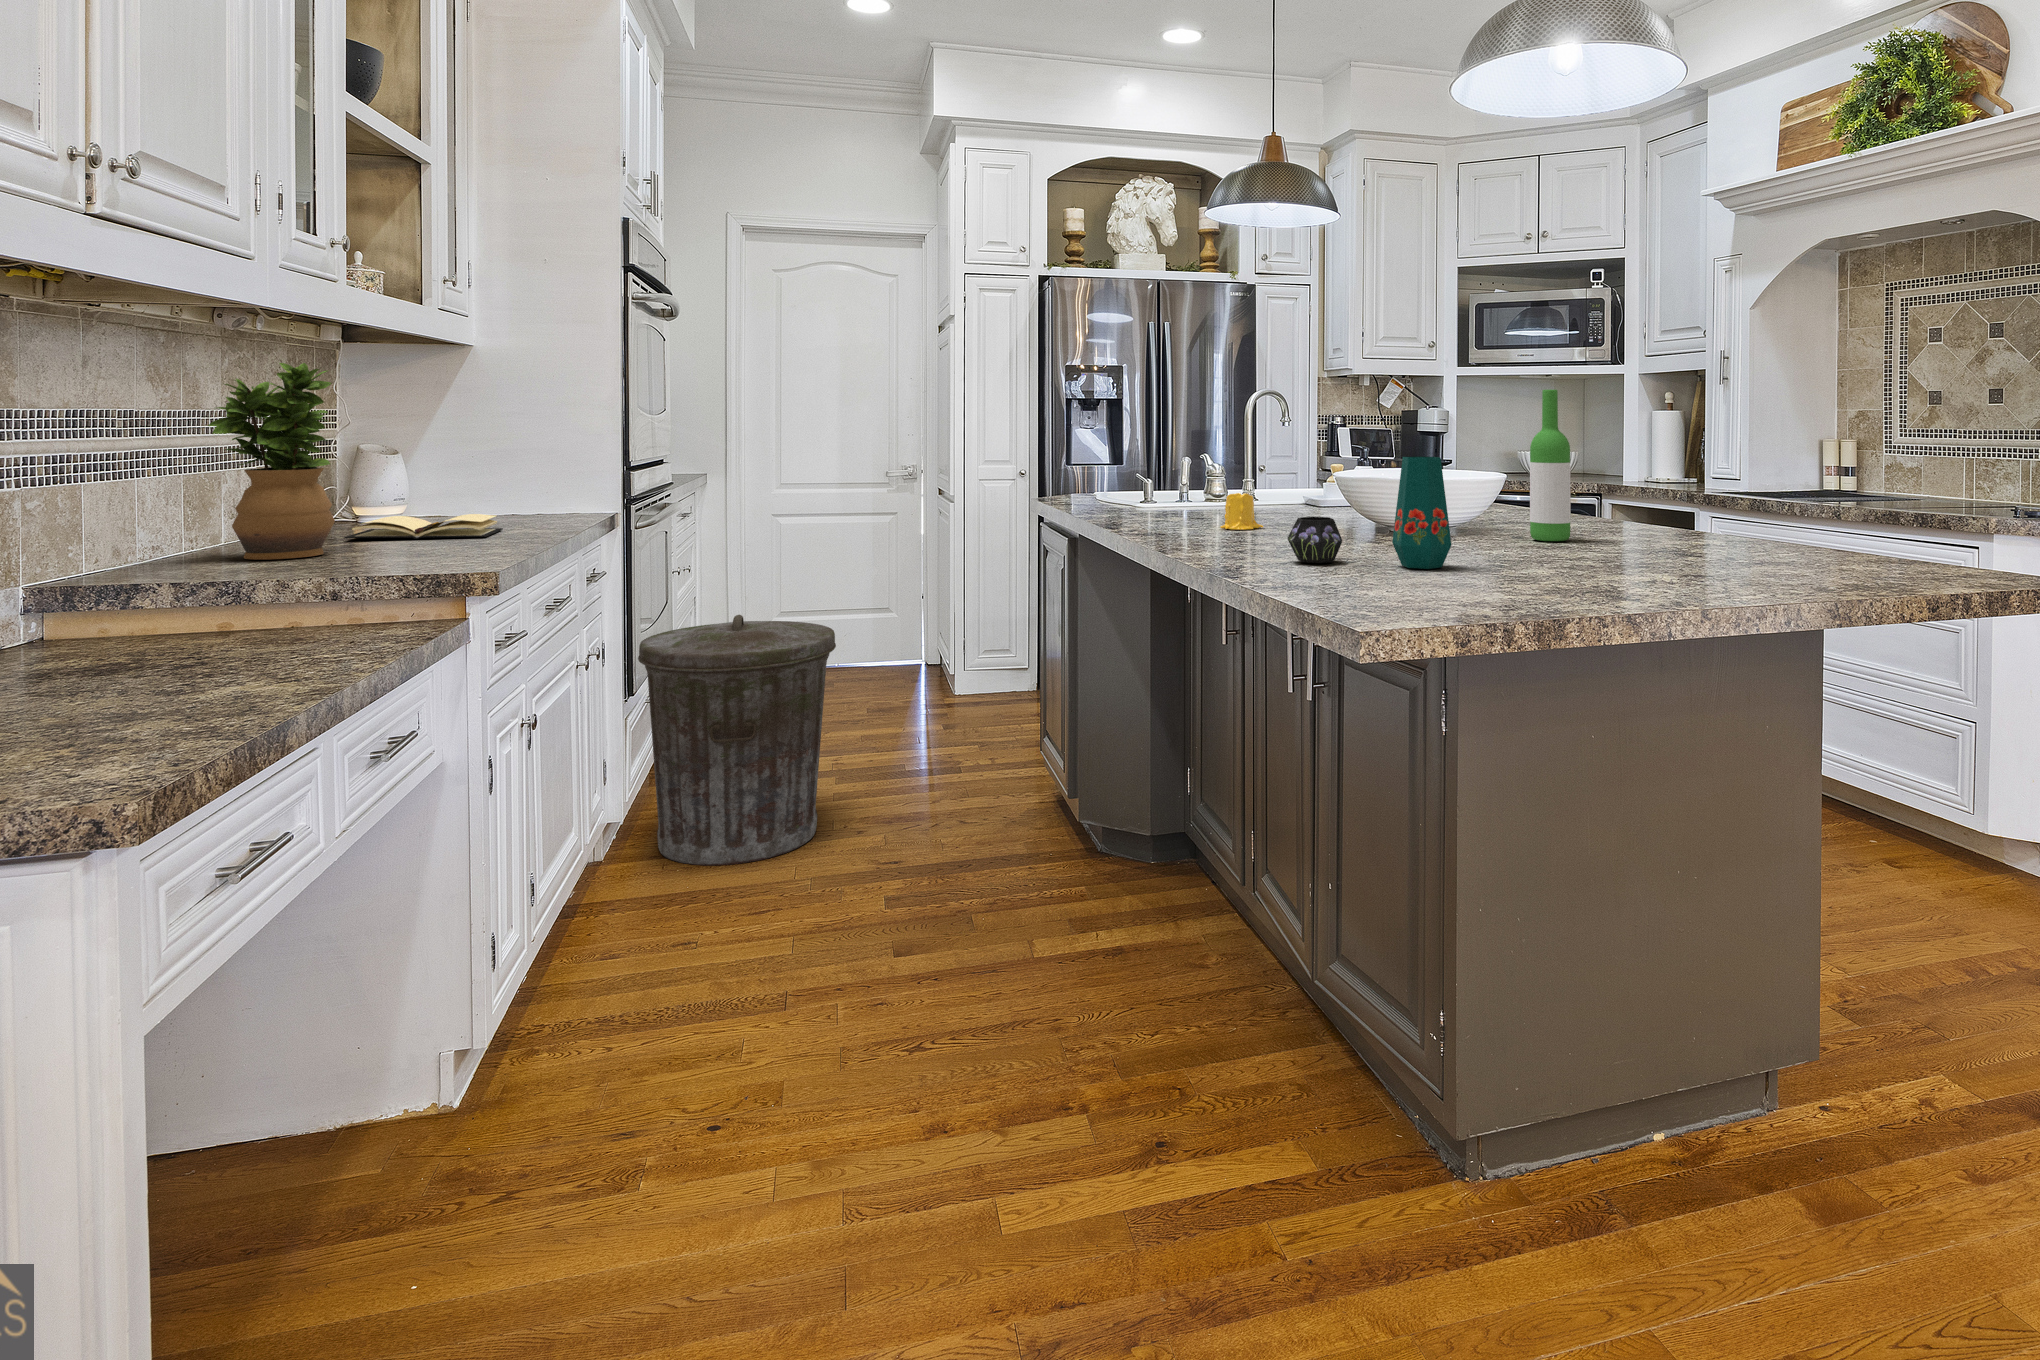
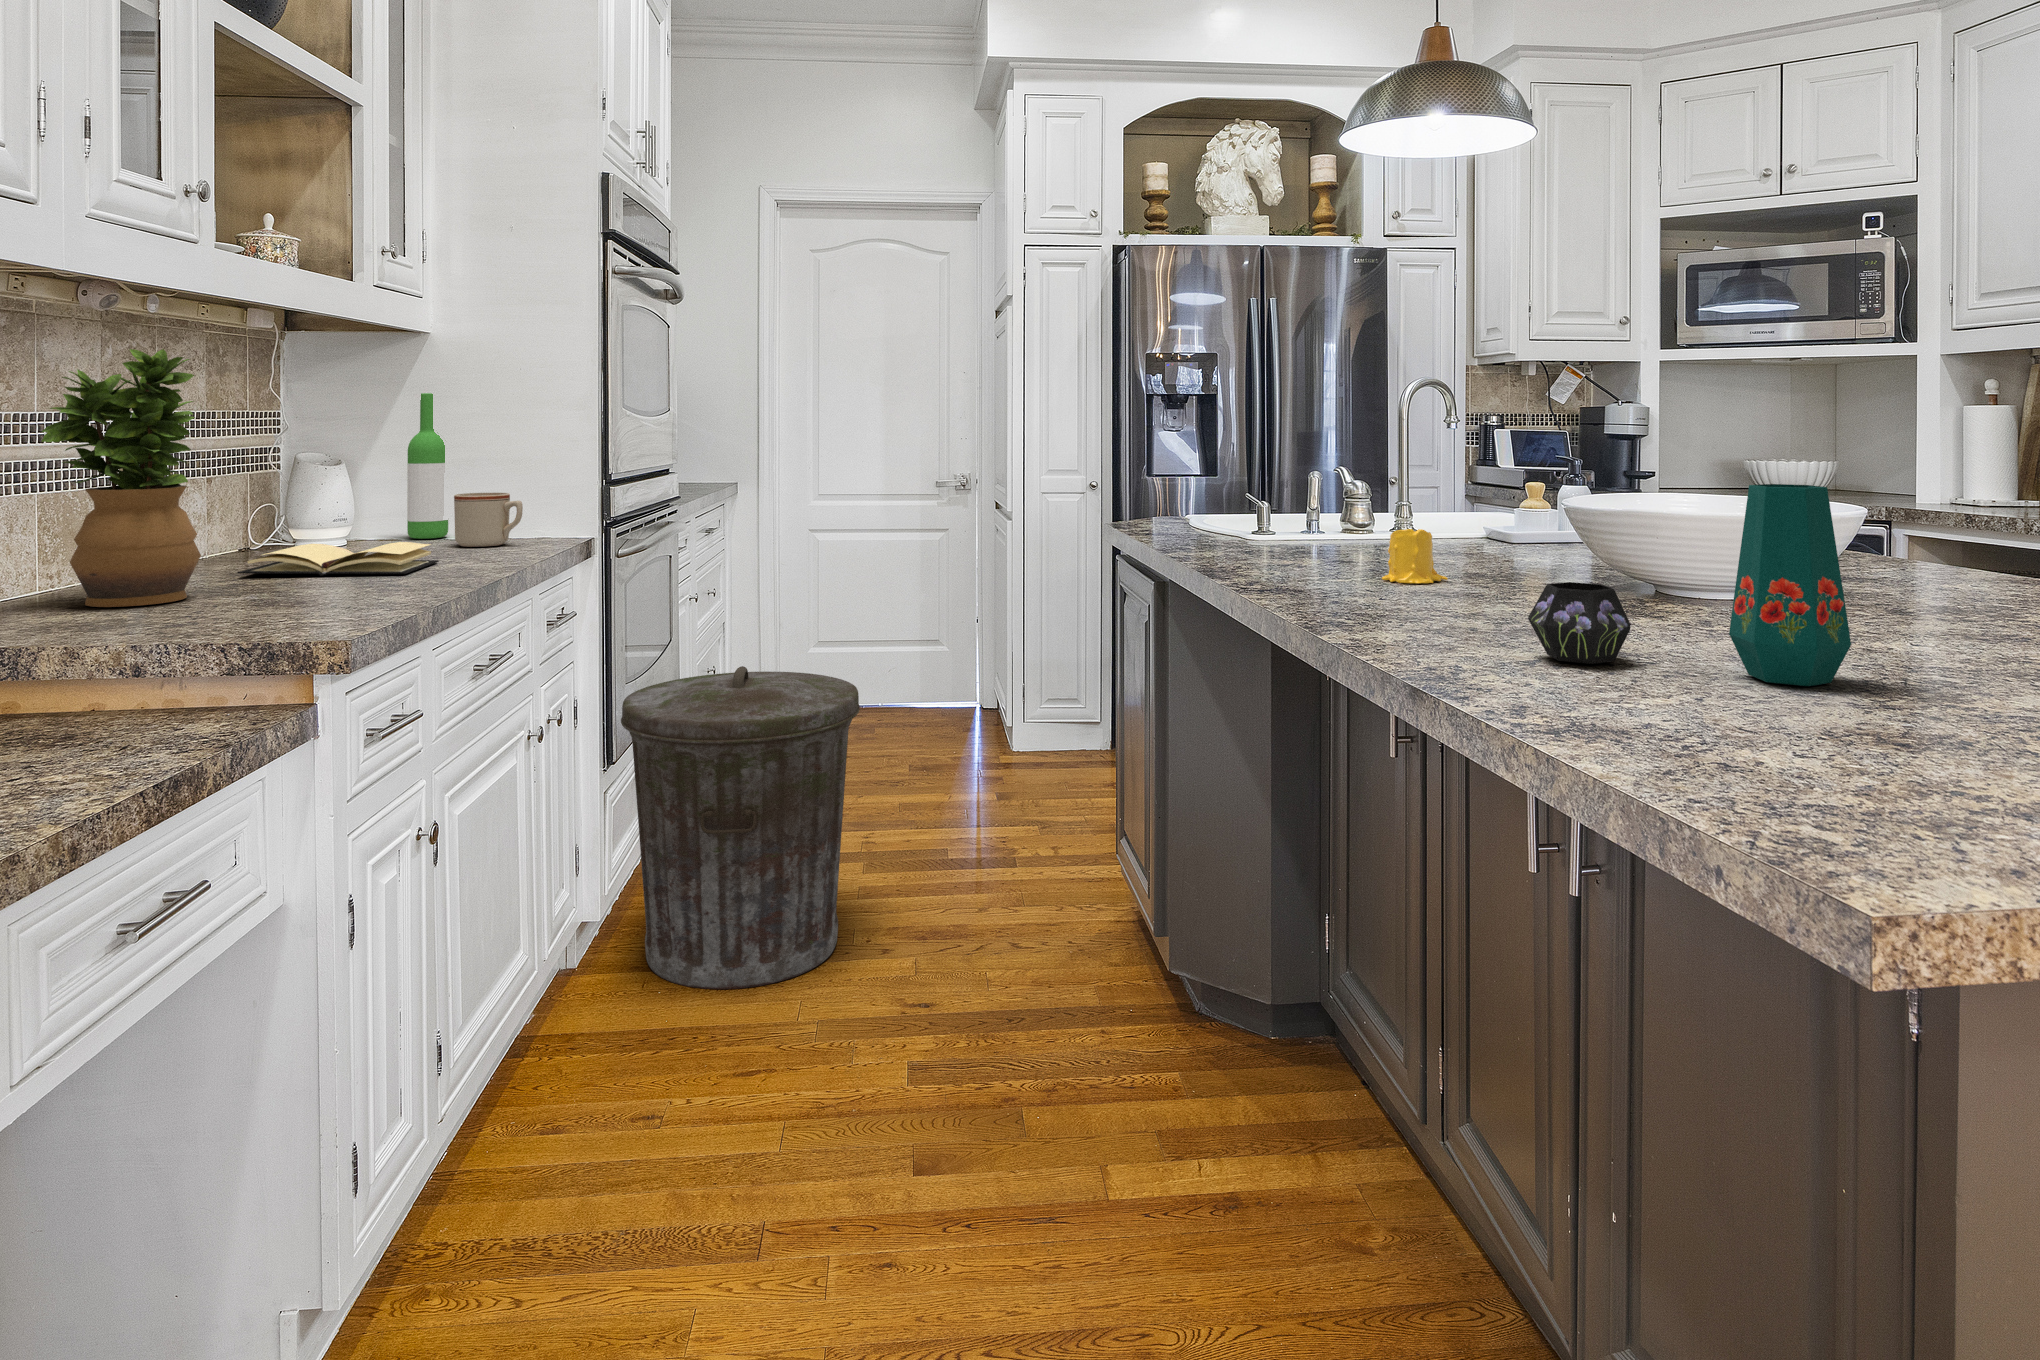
wine bottle: present [1530,390,1571,541] -> present [407,393,449,539]
mug: none [502,477,561,520] -> present [454,493,523,547]

